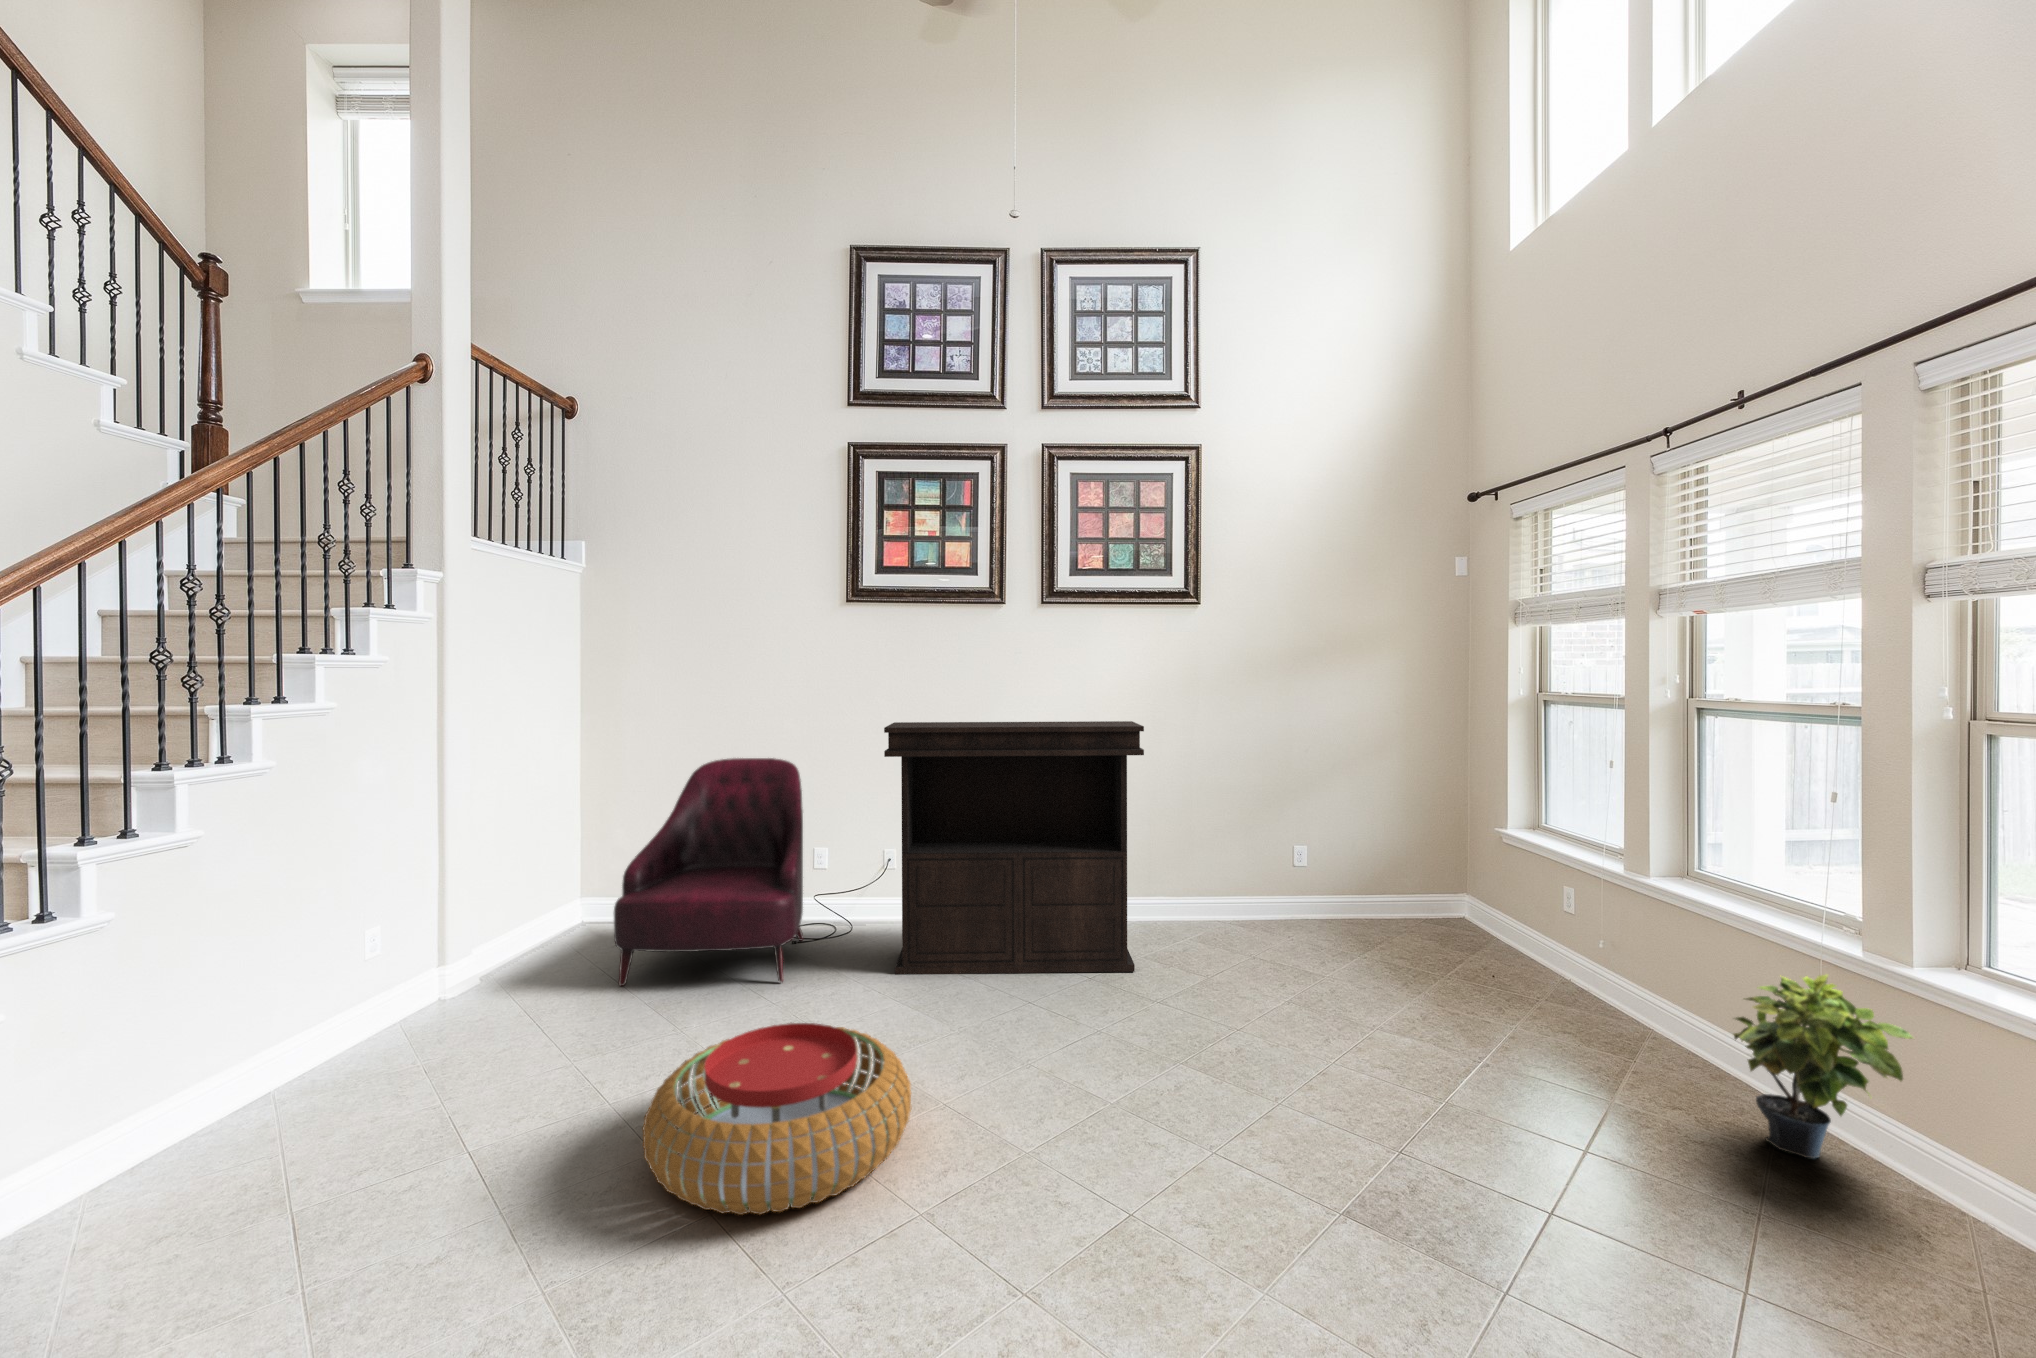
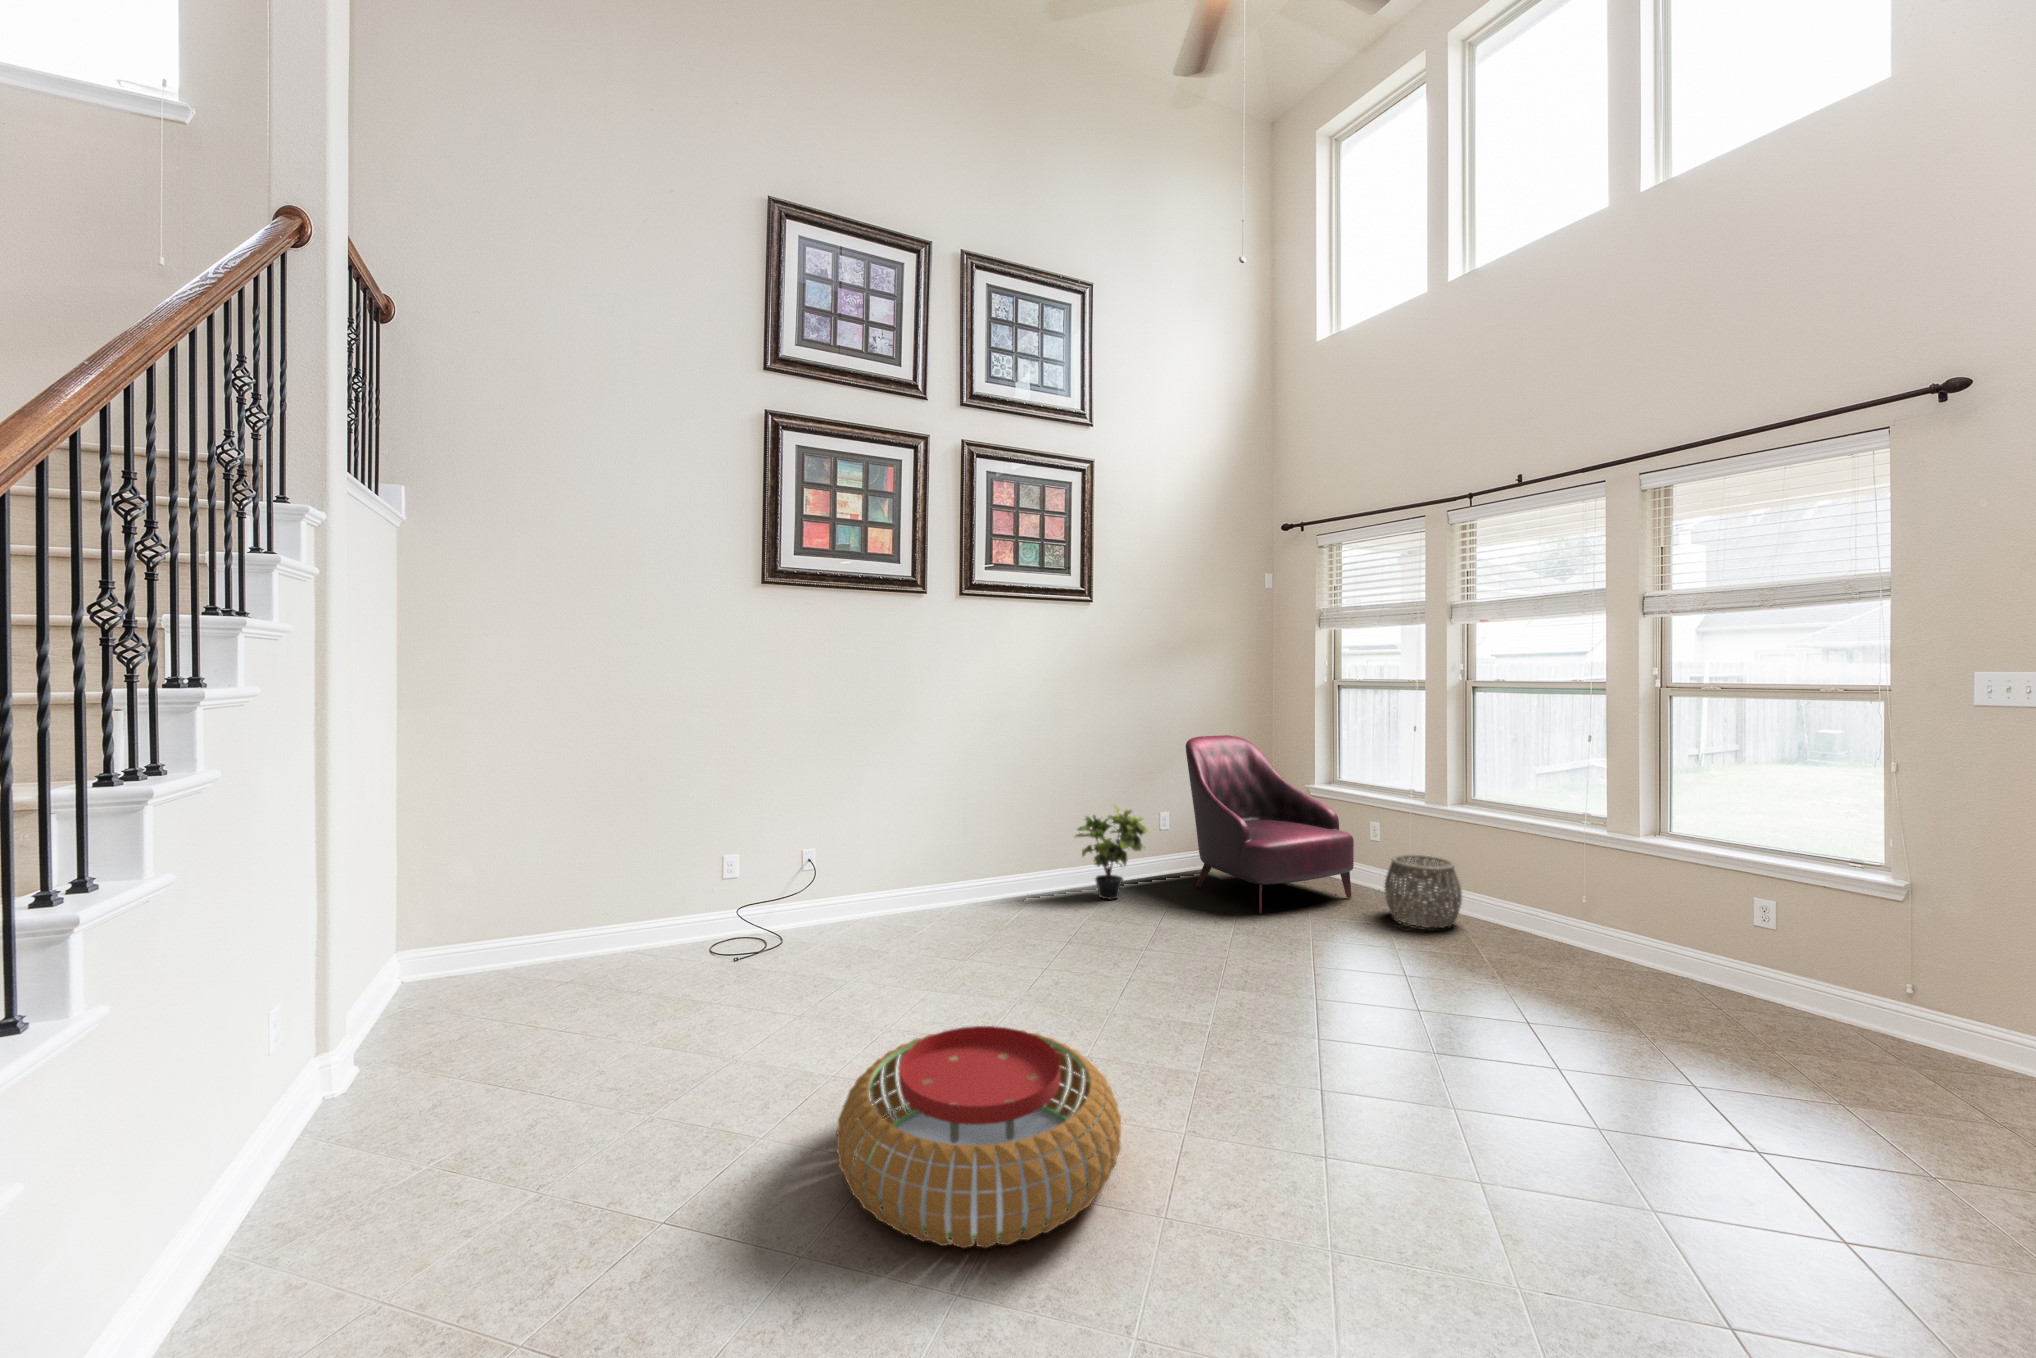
console table: present [884,721,1144,975] -> none [850,708,1104,978]
armchair: present [614,758,803,986] -> present [1186,735,1354,914]
woven basket: none [1536,930,1651,1037] -> present [1384,855,1462,928]
potted plant: present [1734,975,1913,1159] -> present [1076,806,1148,900]

